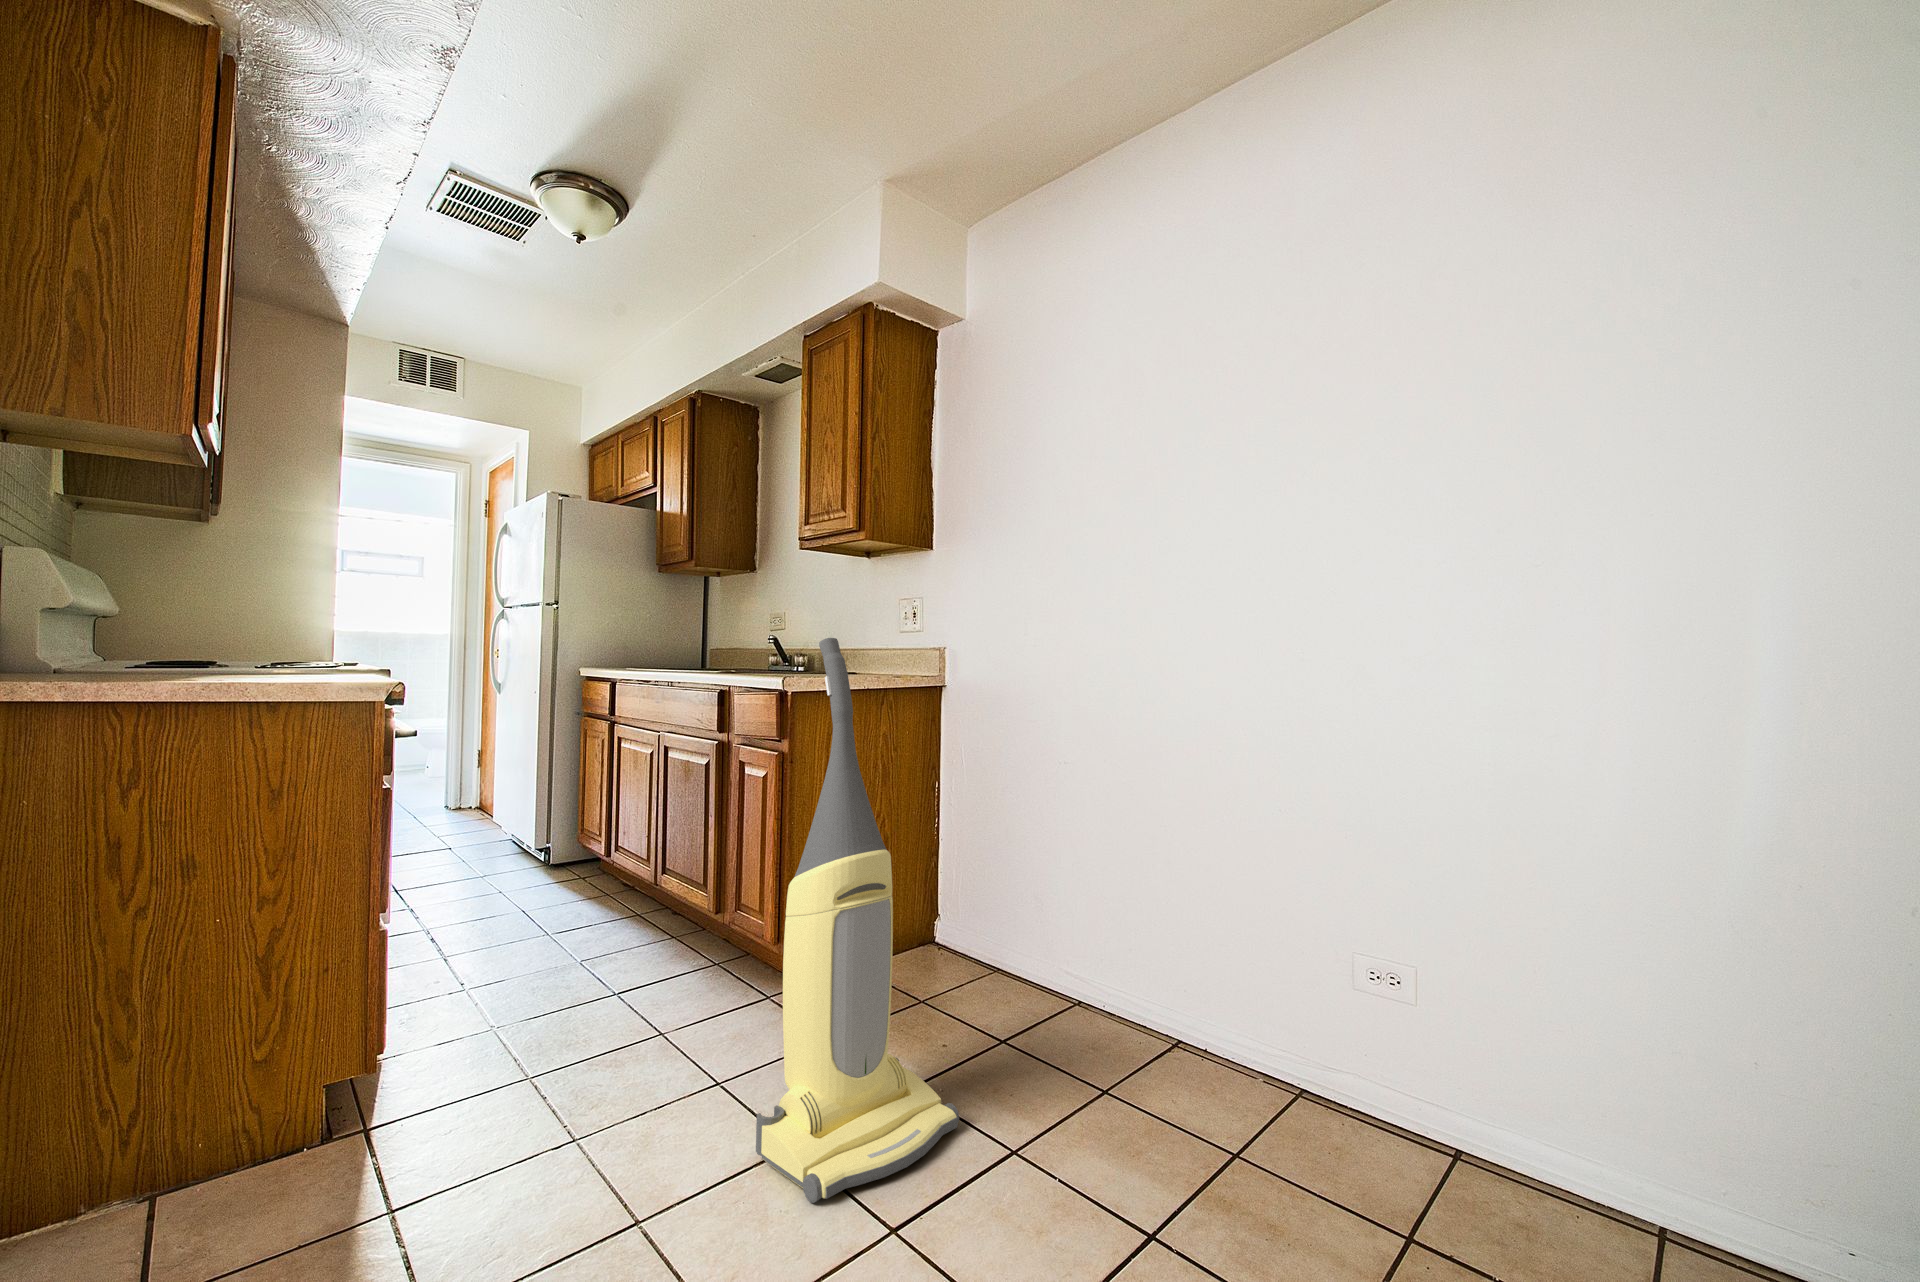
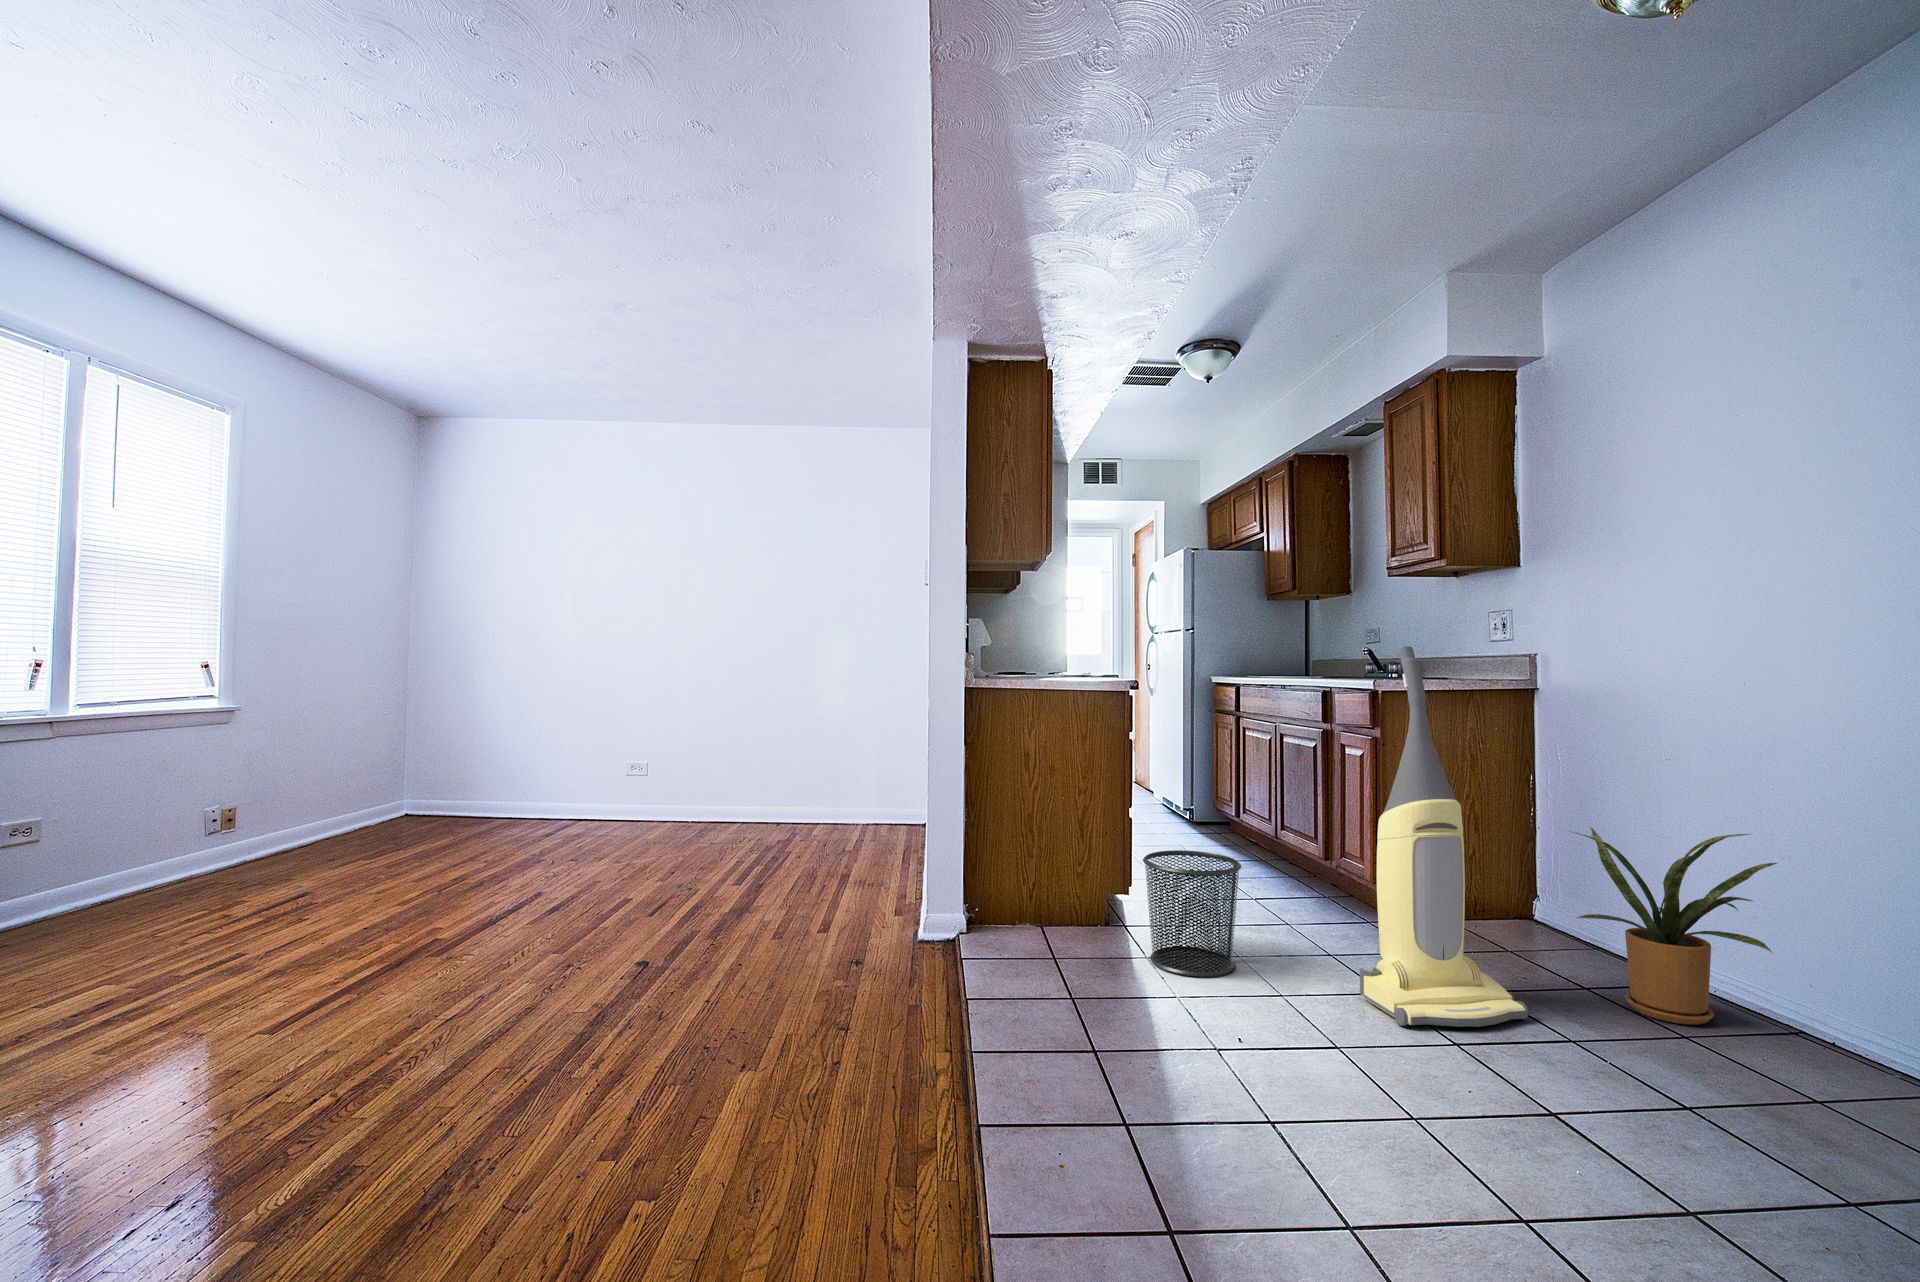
house plant: none [988,852,1180,1077] -> present [1572,828,1777,1025]
waste bin: none [403,962,585,1202] -> present [1143,850,1241,977]

